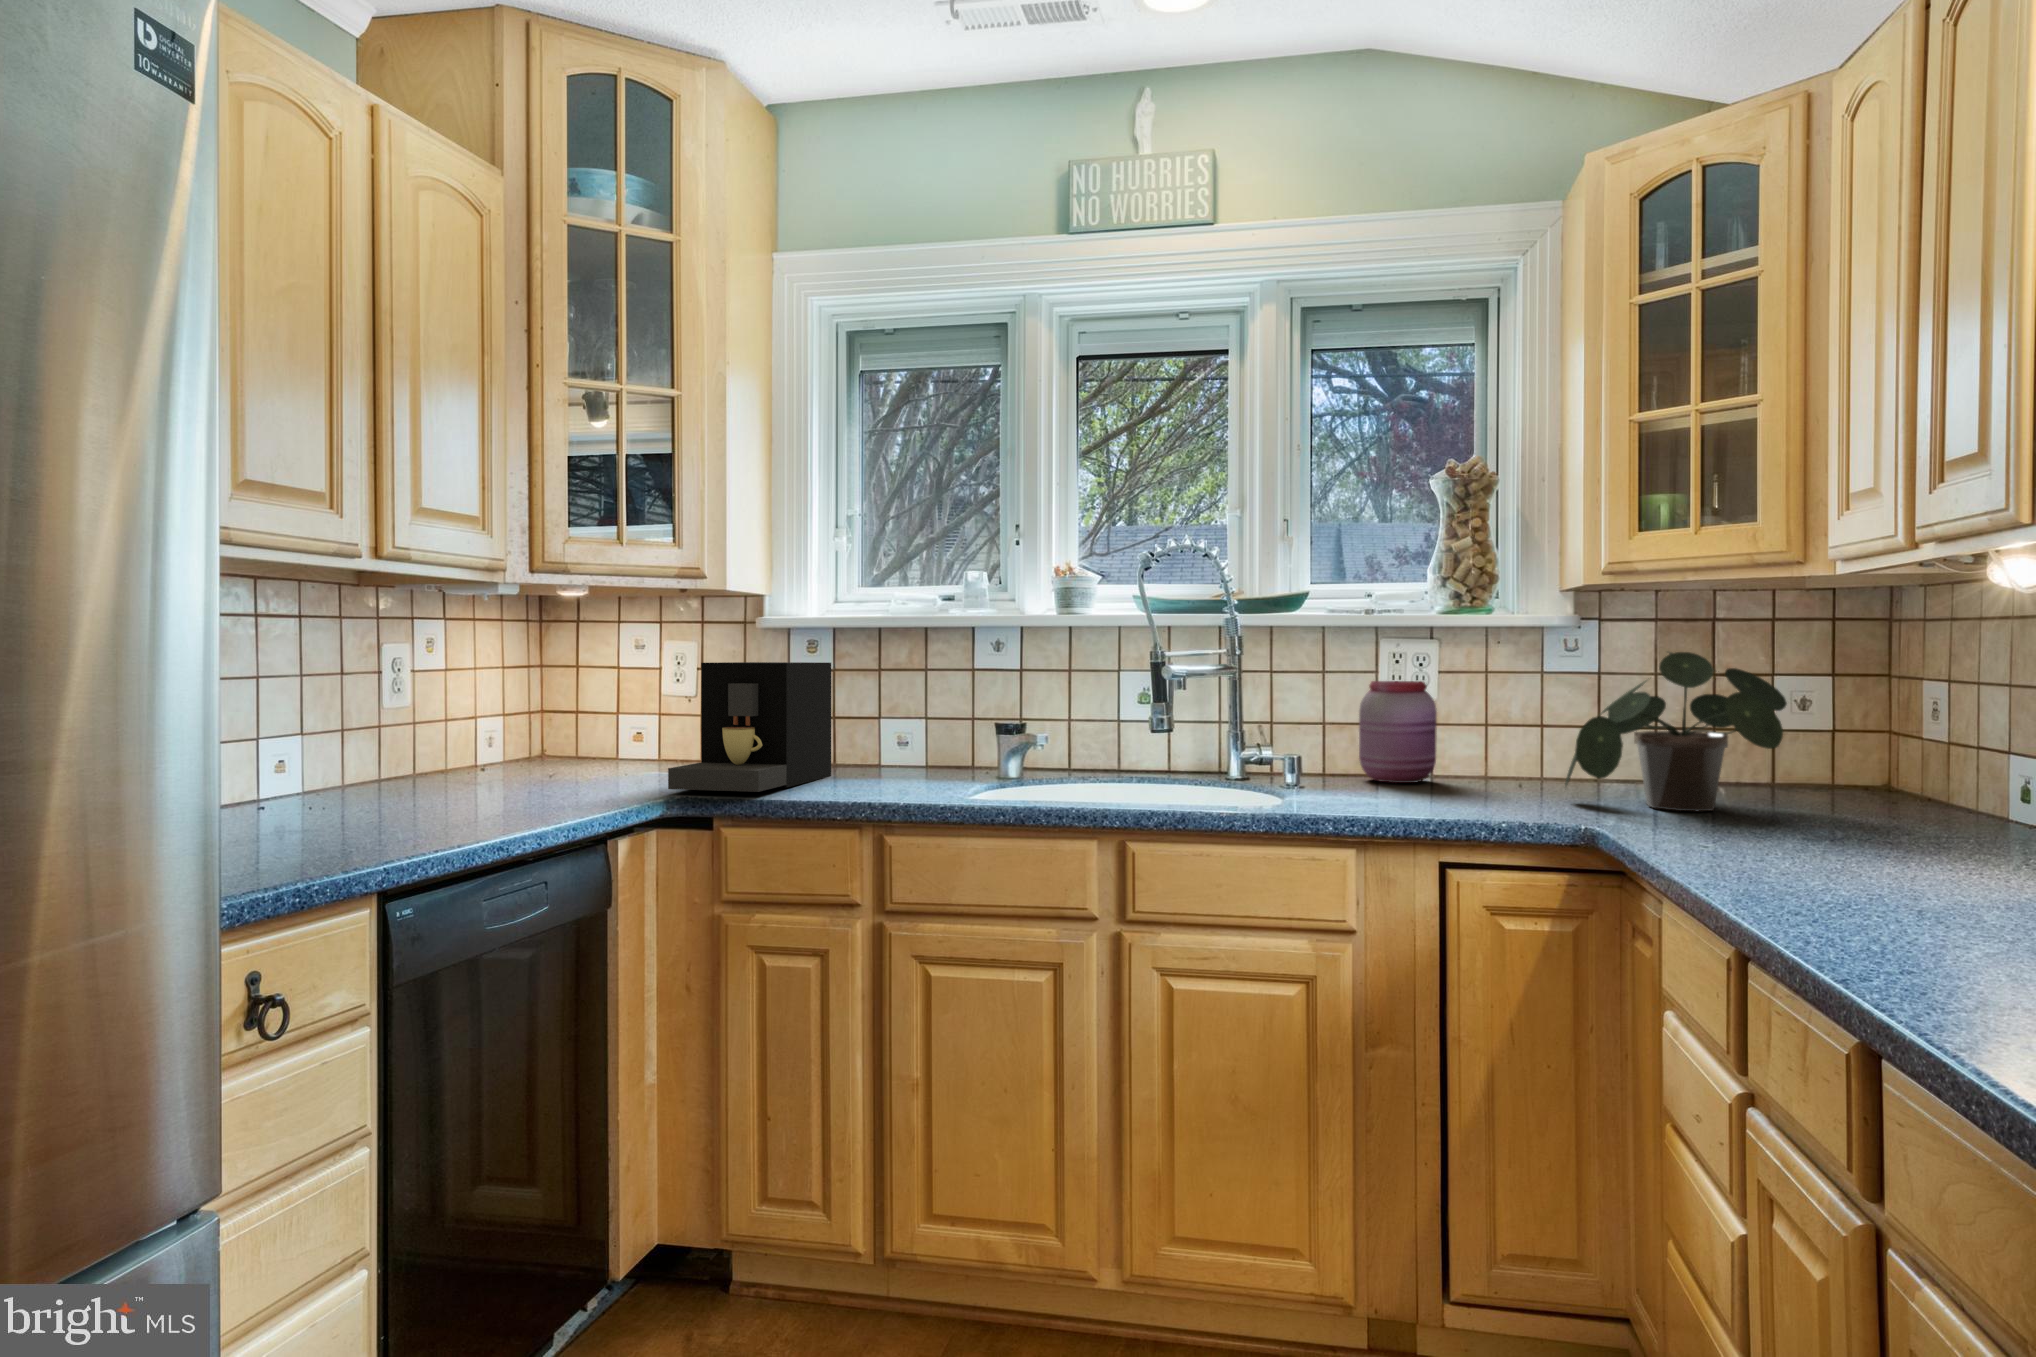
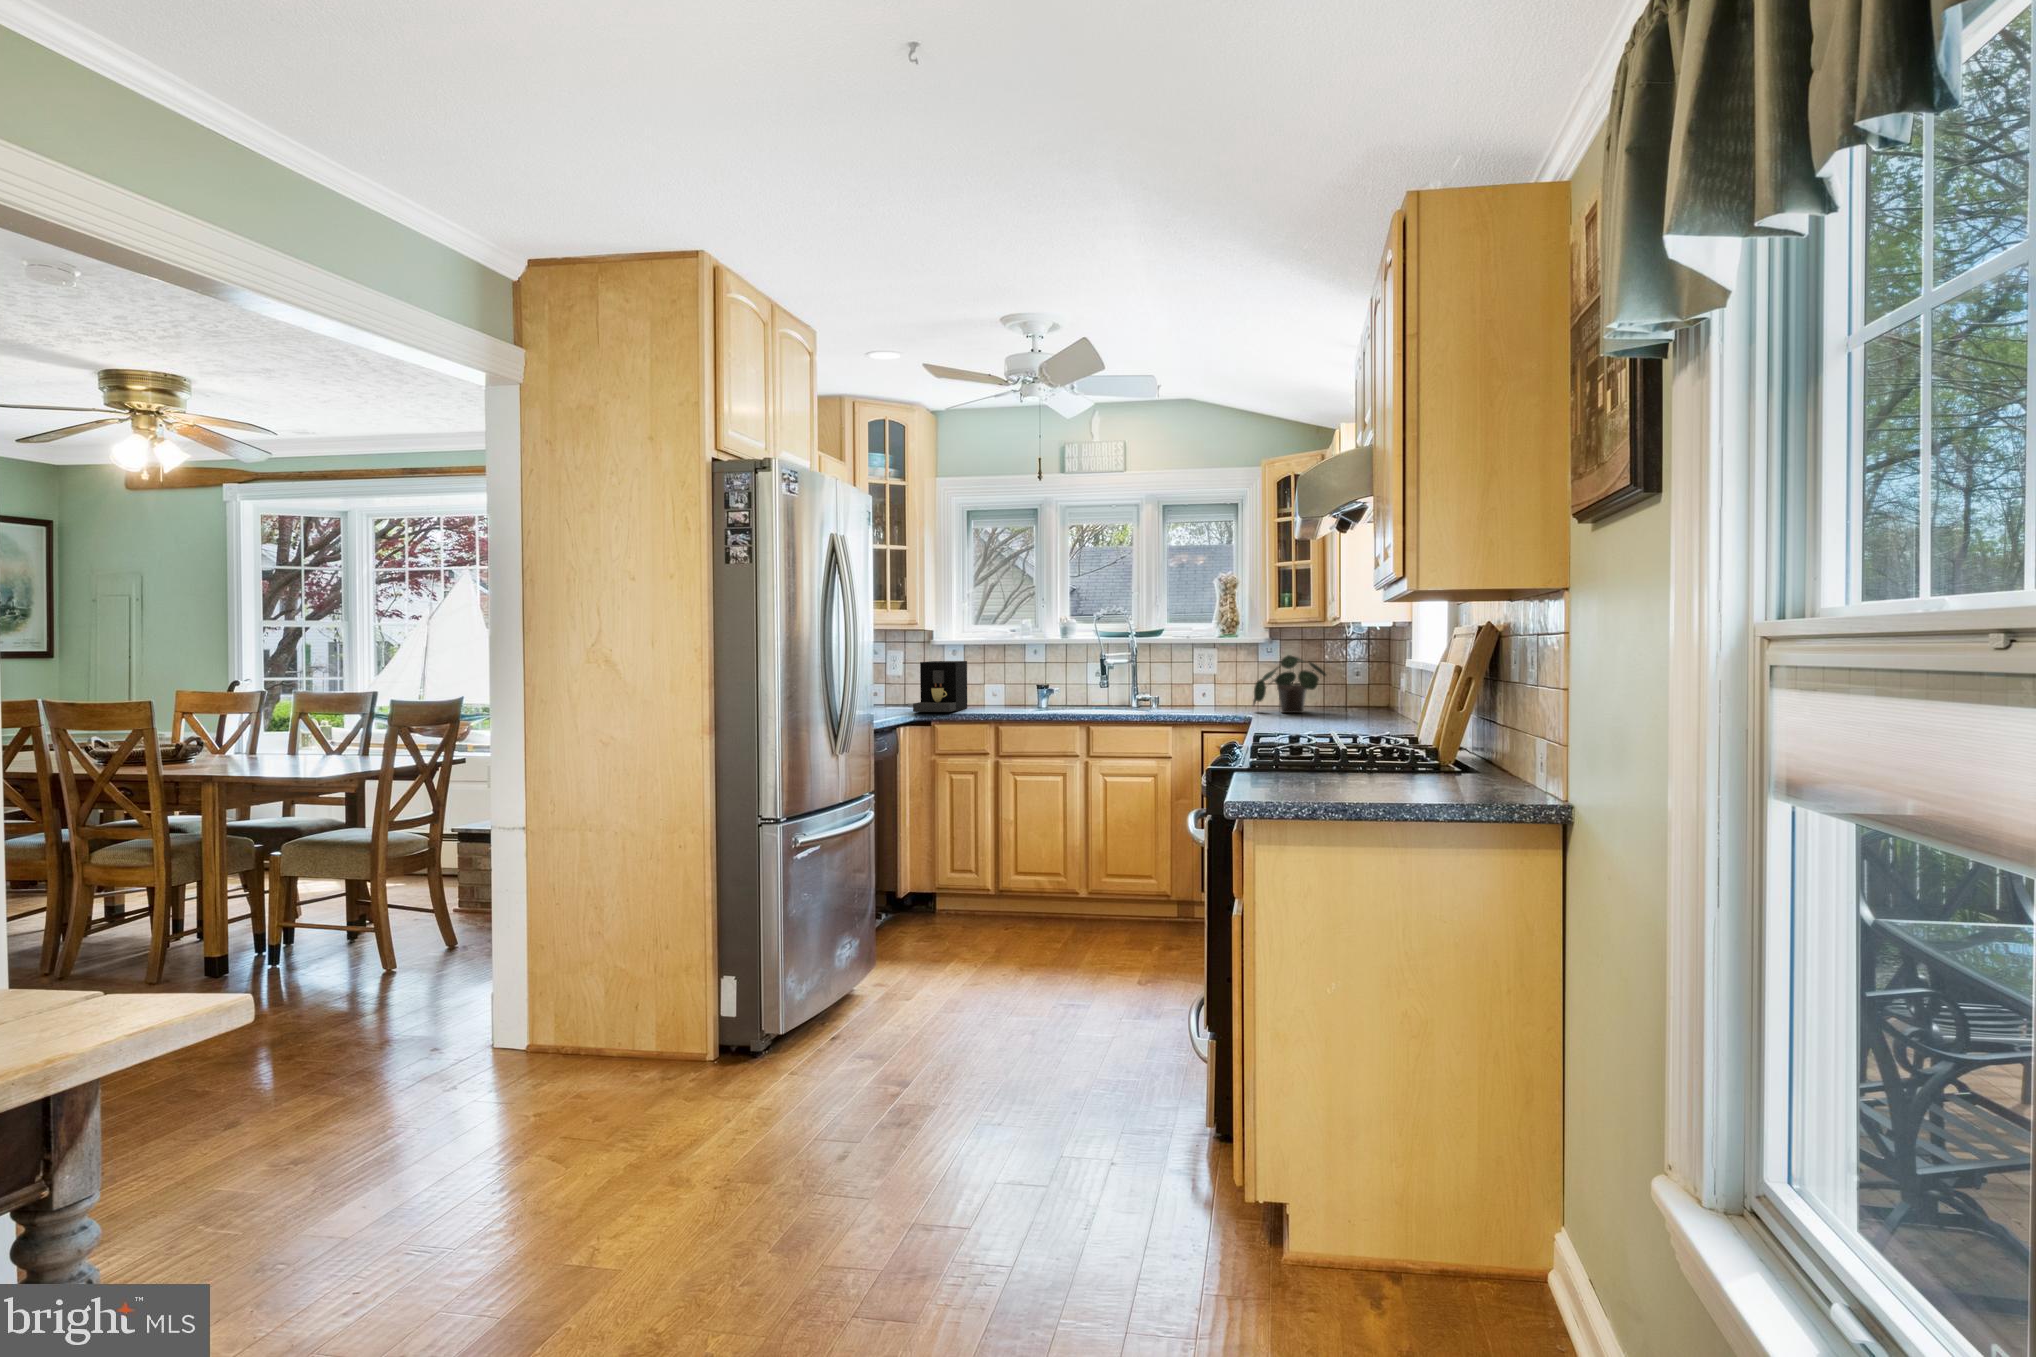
jar: present [1359,681,1437,783] -> none [1185,666,1216,707]

